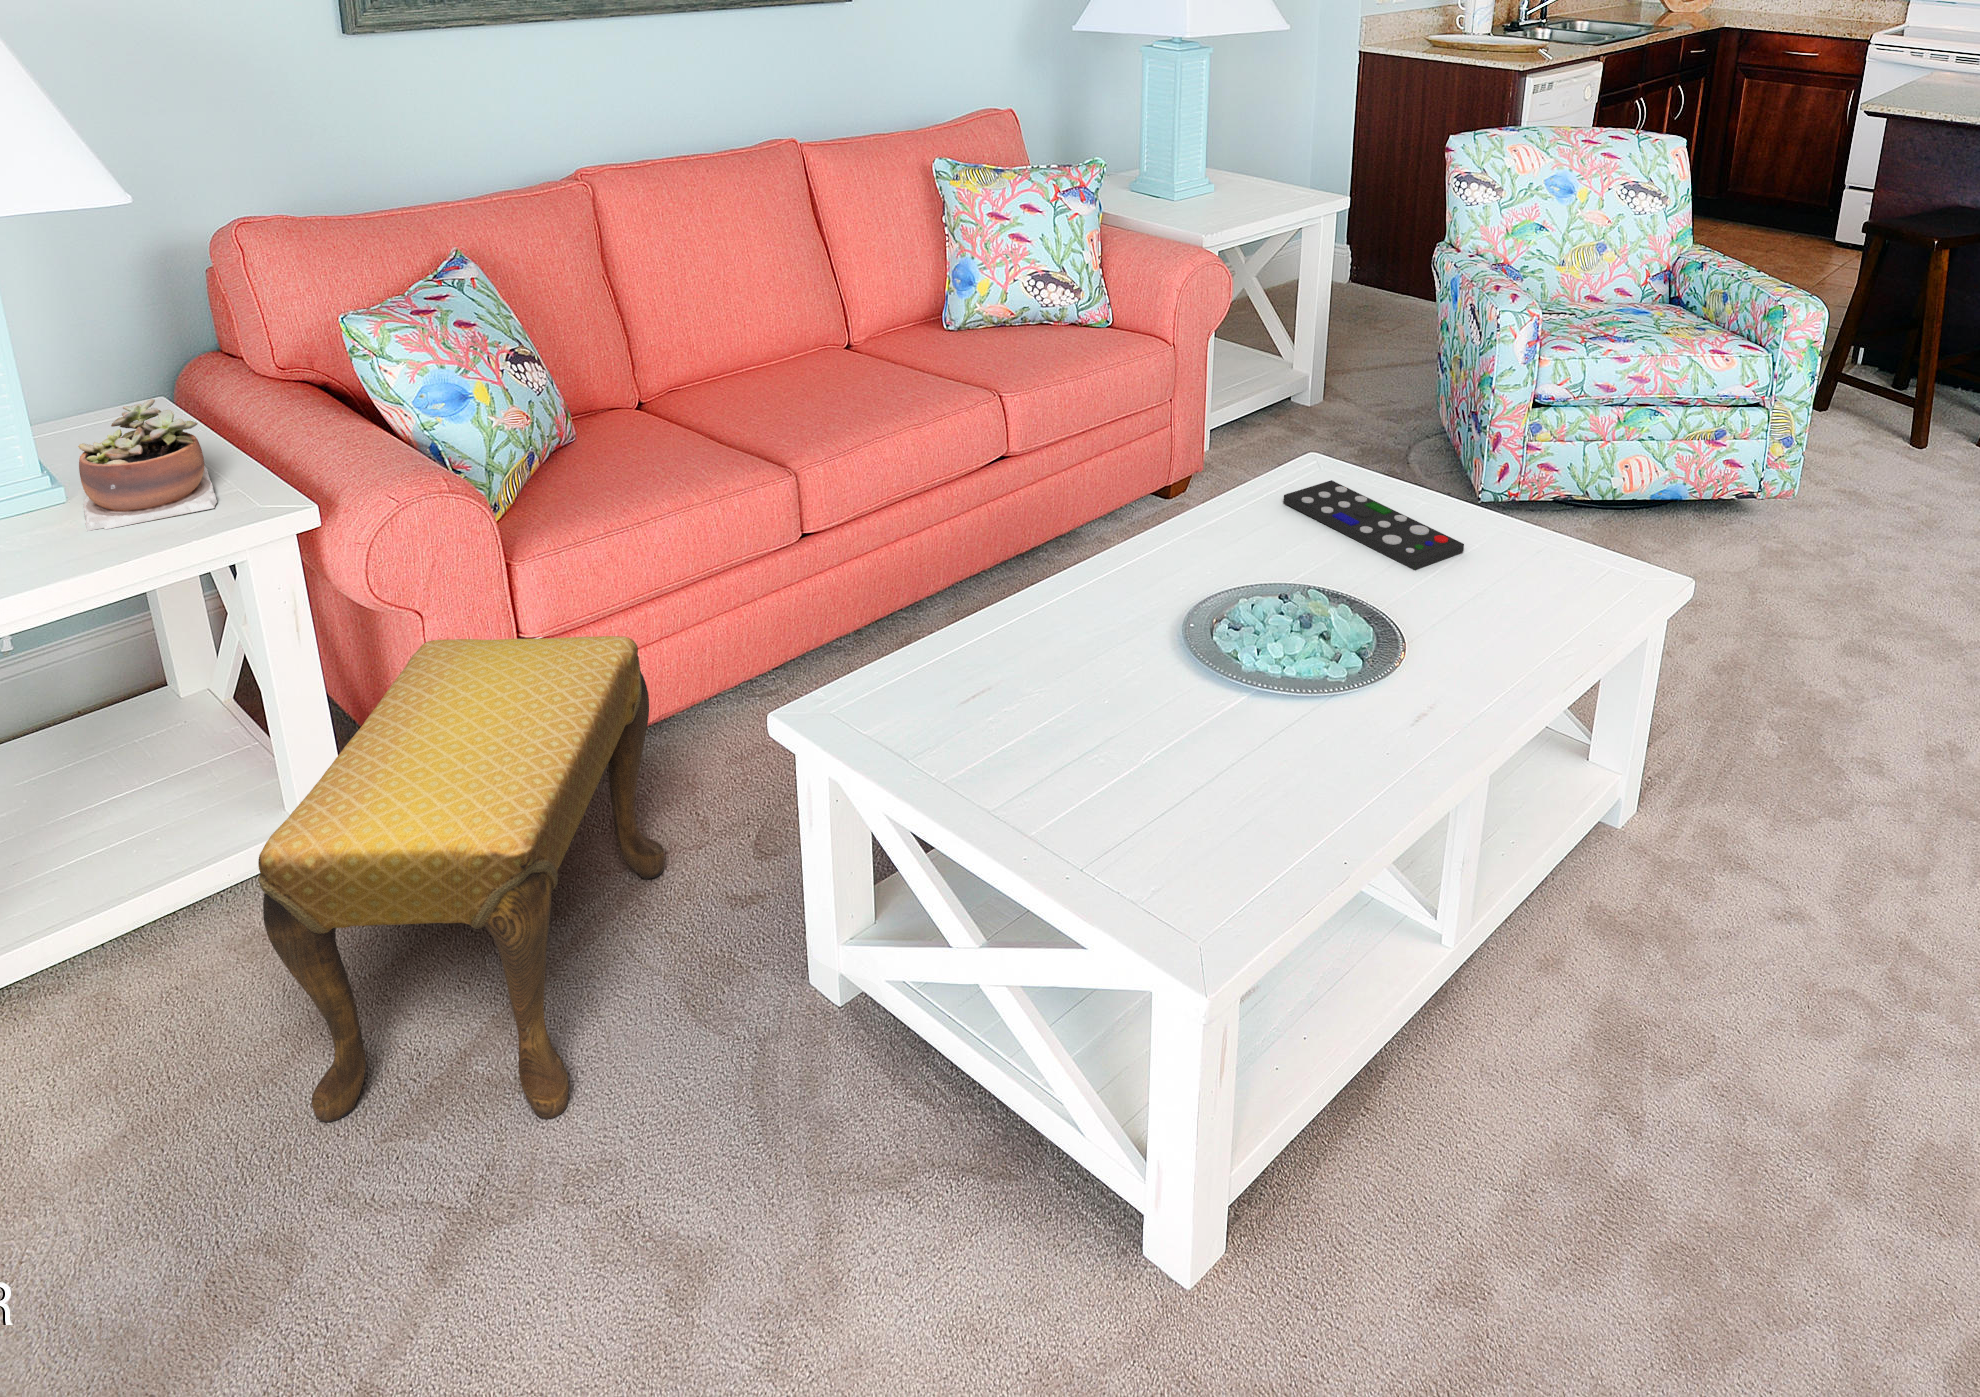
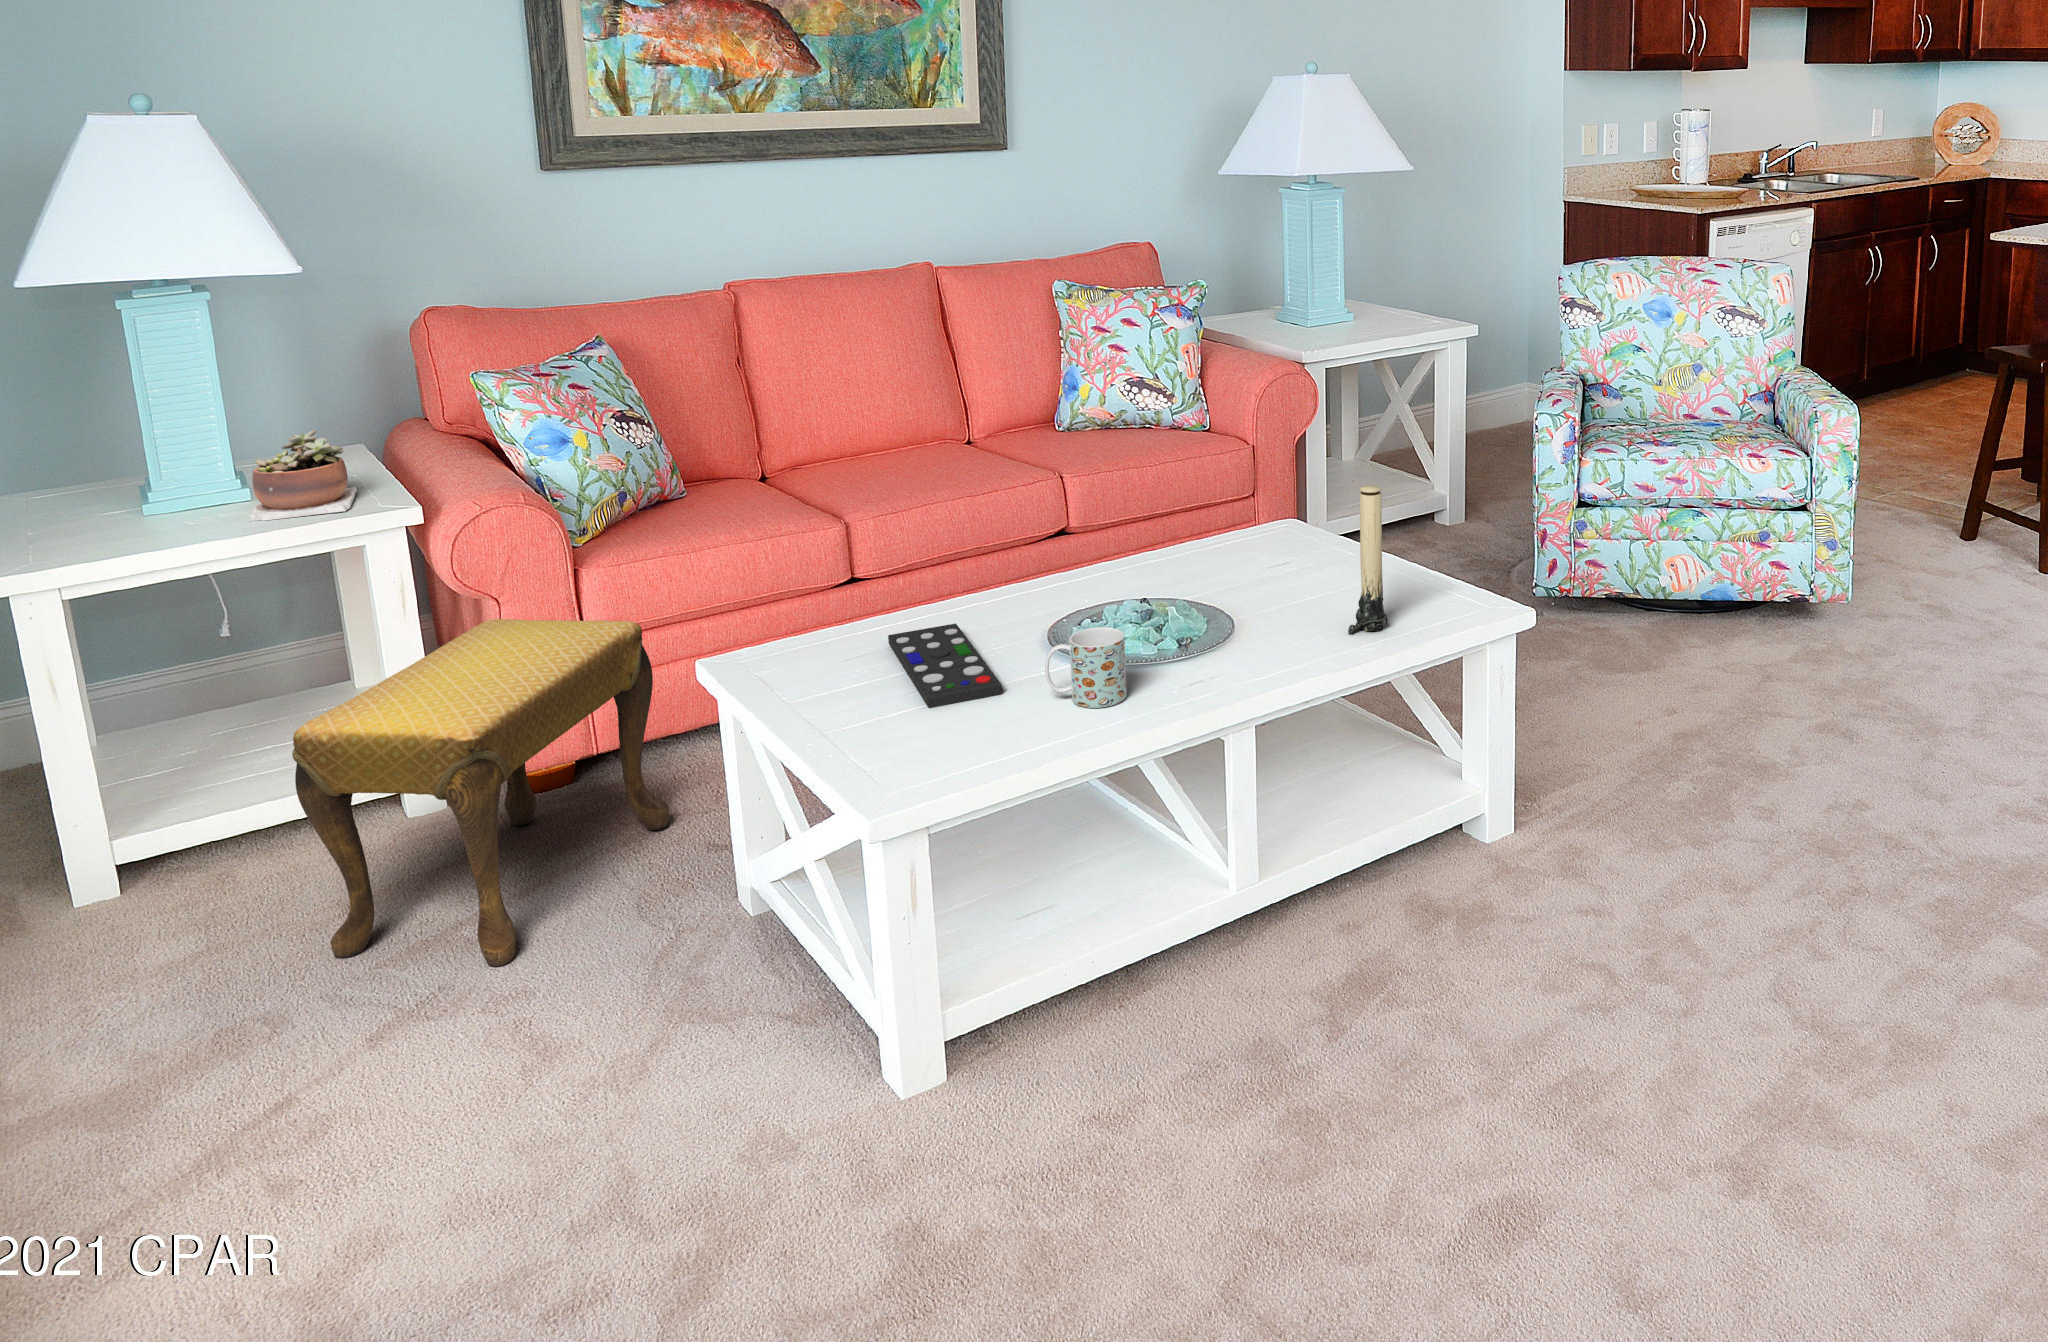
candle: none [1522,449,1573,622] -> present [1348,485,1388,634]
remote control: present [1284,480,1464,570] -> present [888,623,1002,708]
mug: none [1267,655,1364,761] -> present [1045,627,1127,708]

